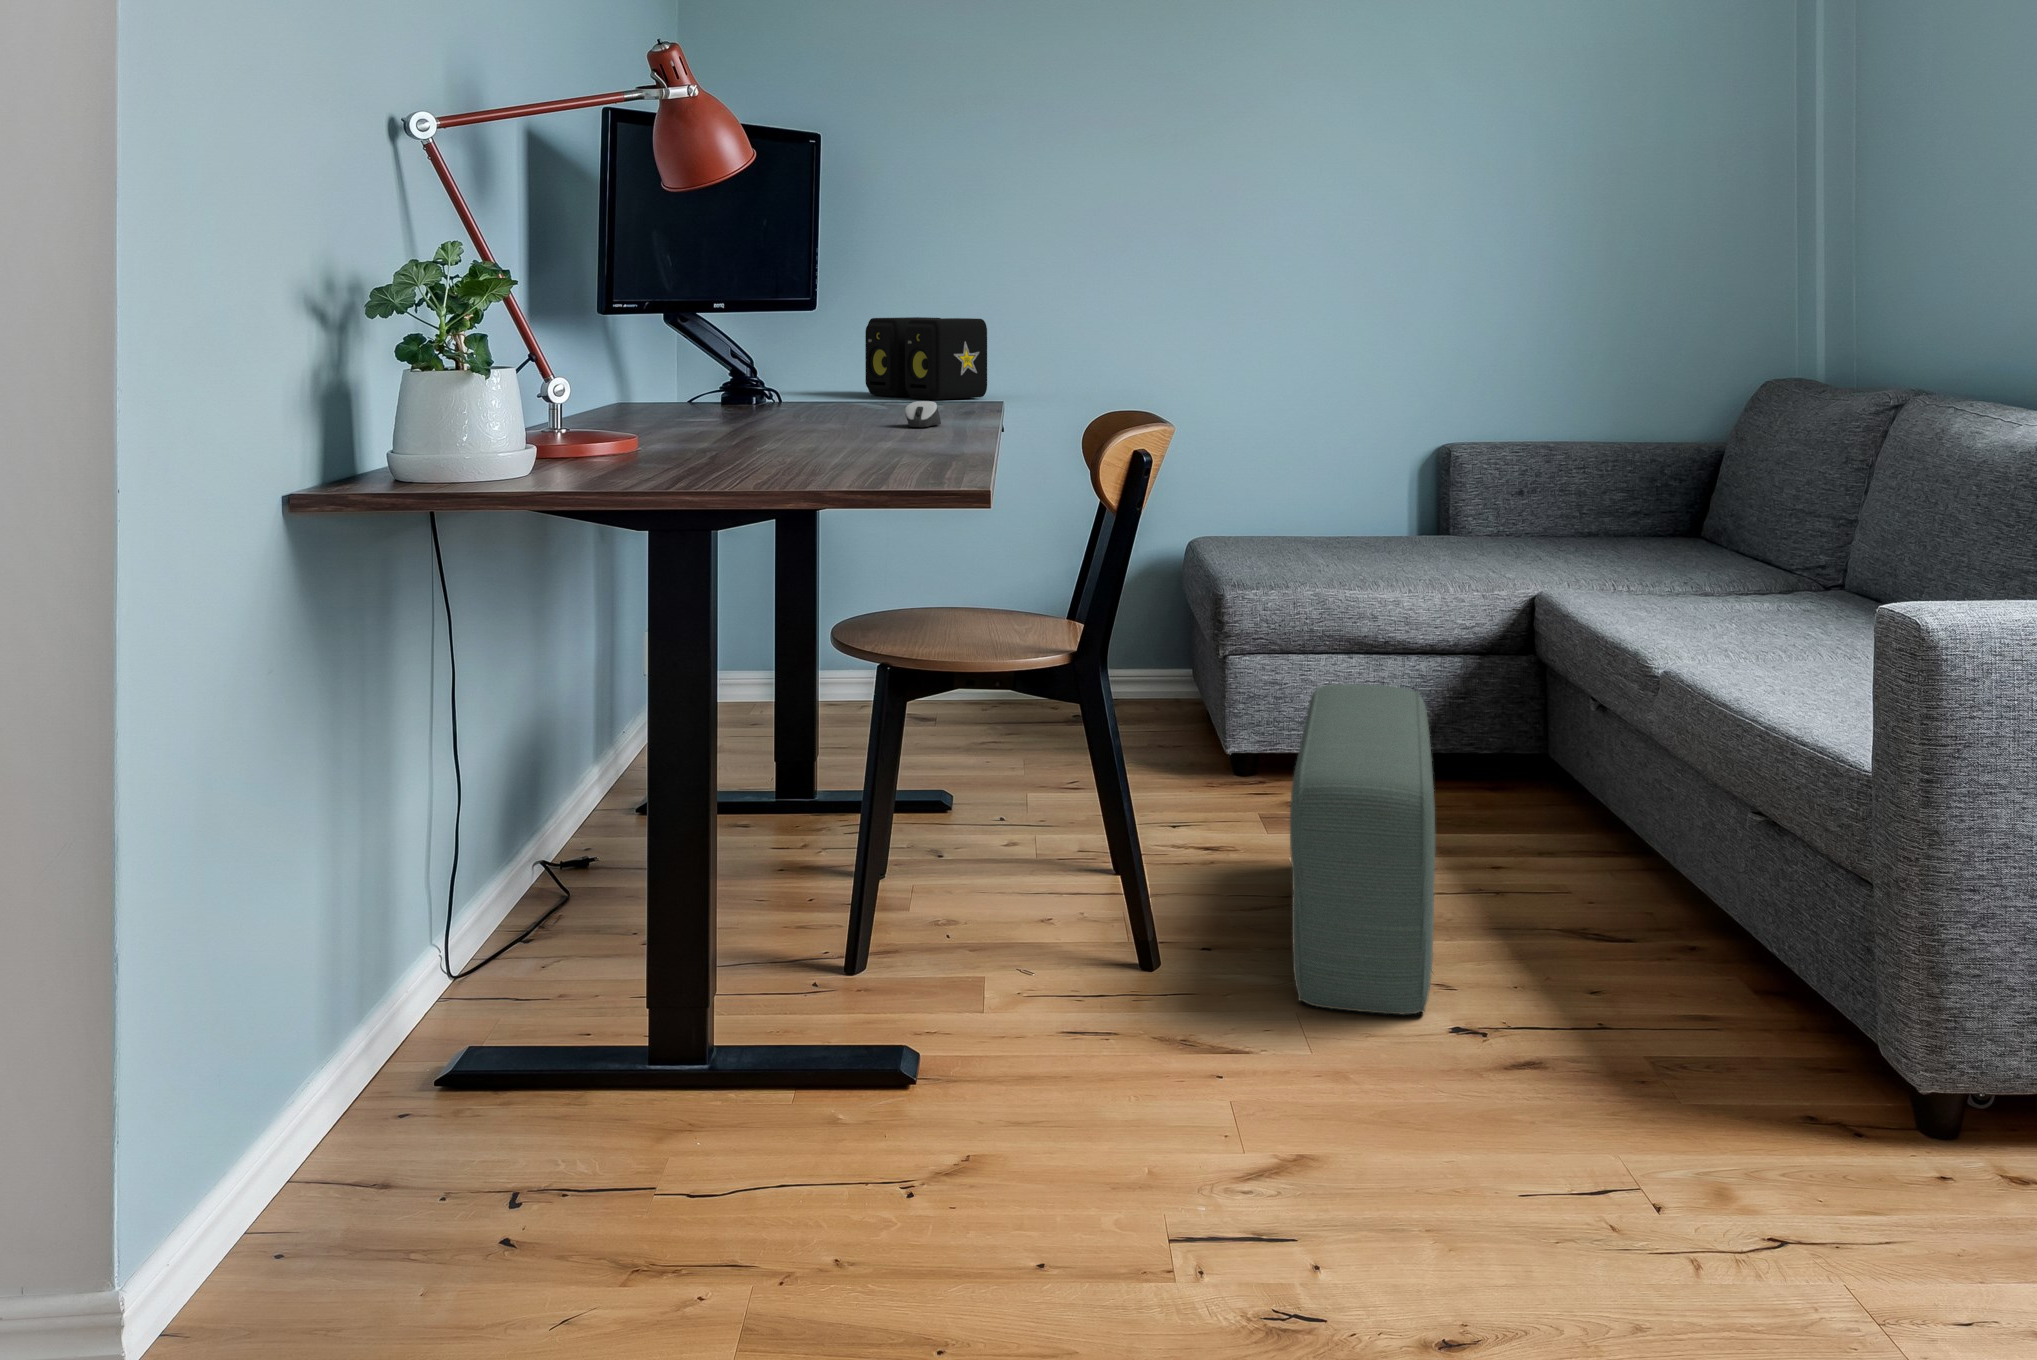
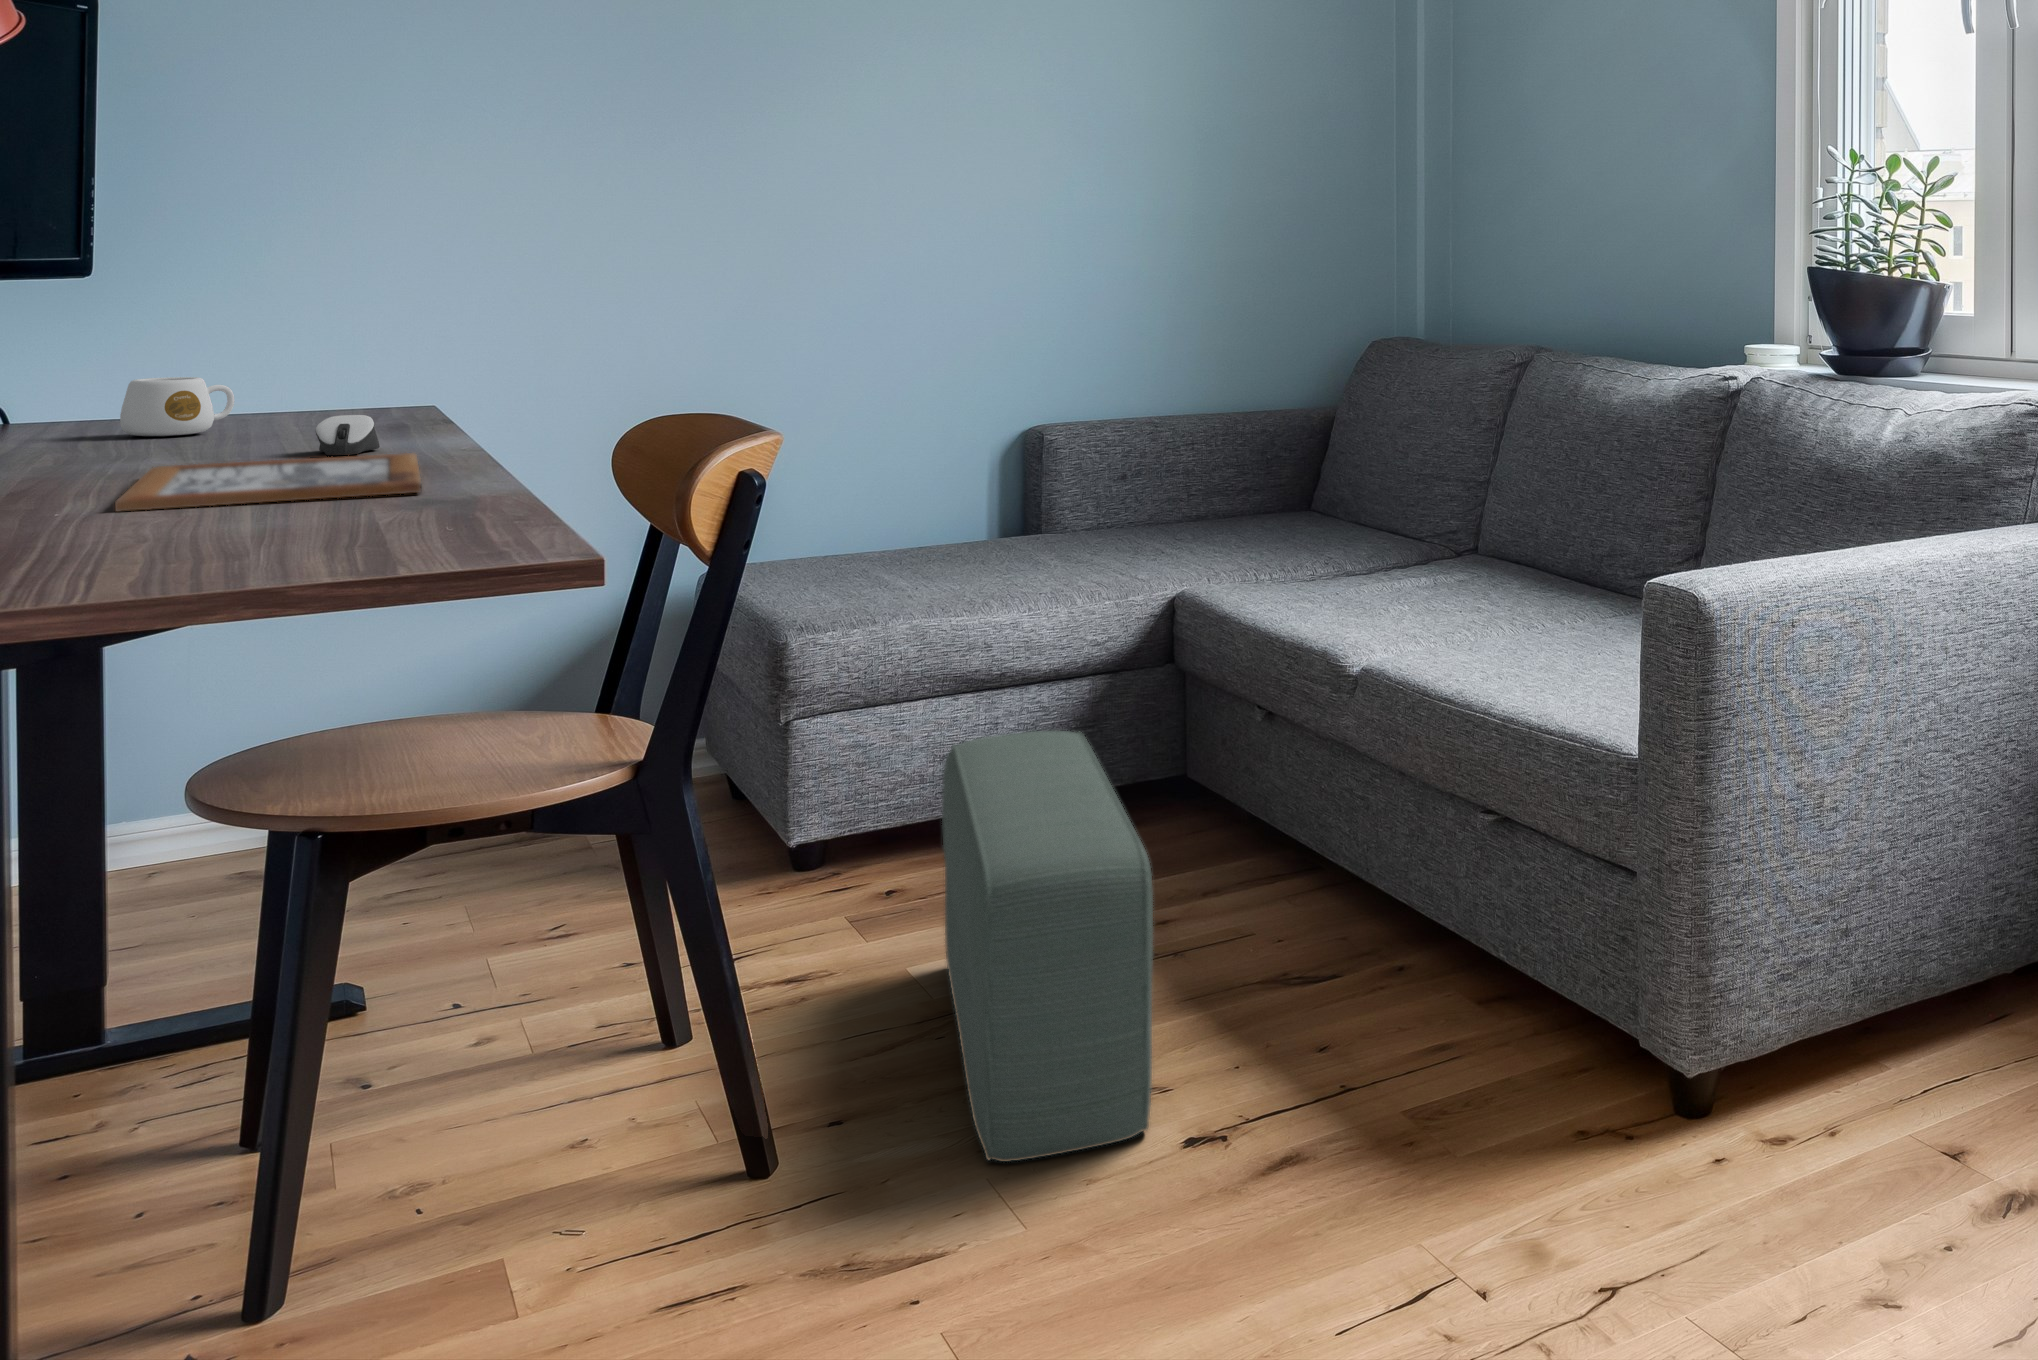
speaker: present [865,317,987,400] -> none [191,291,415,411]
mug: none [816,373,876,410] -> present [120,377,235,436]
picture frame: none [783,427,952,451] -> present [115,453,421,511]

